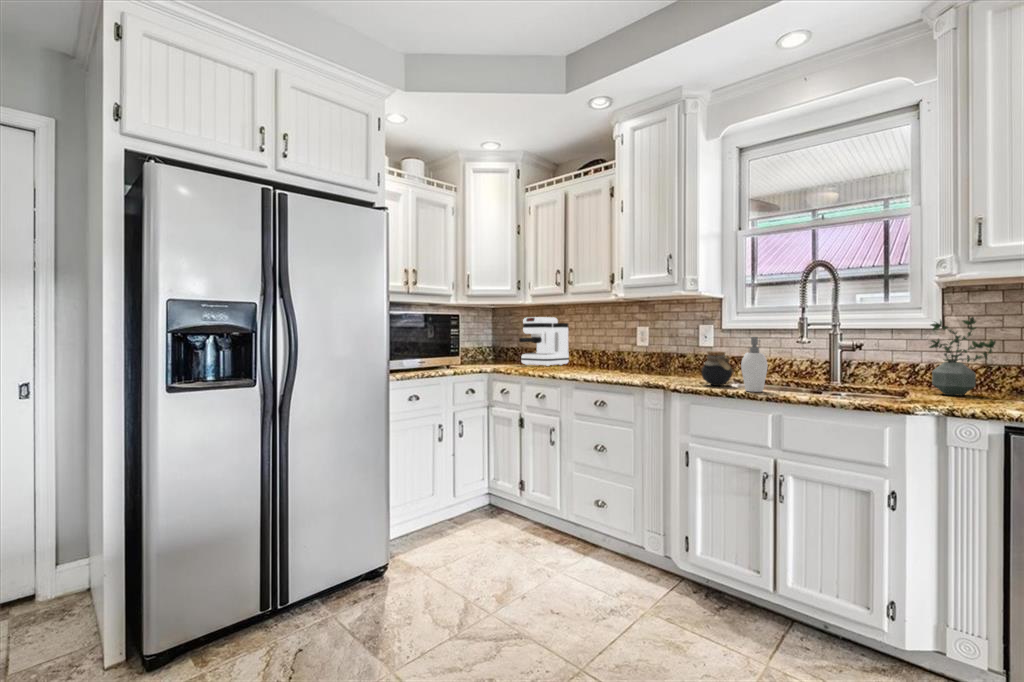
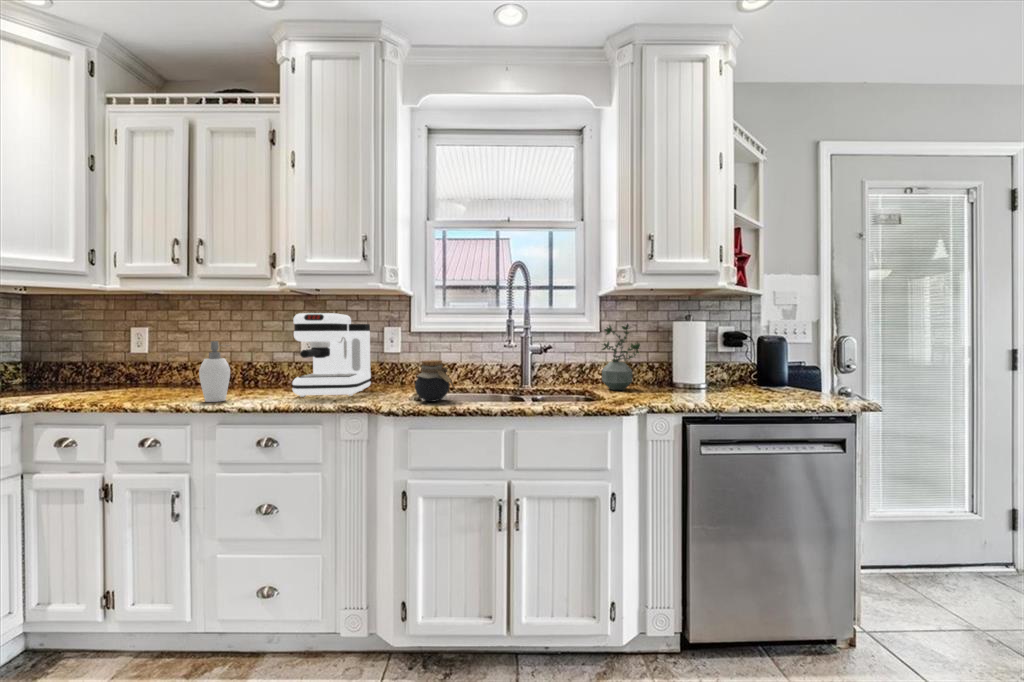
coffee maker: present [519,317,569,366] -> present [292,313,371,397]
soap dispenser: present [741,337,768,392] -> present [199,341,230,402]

